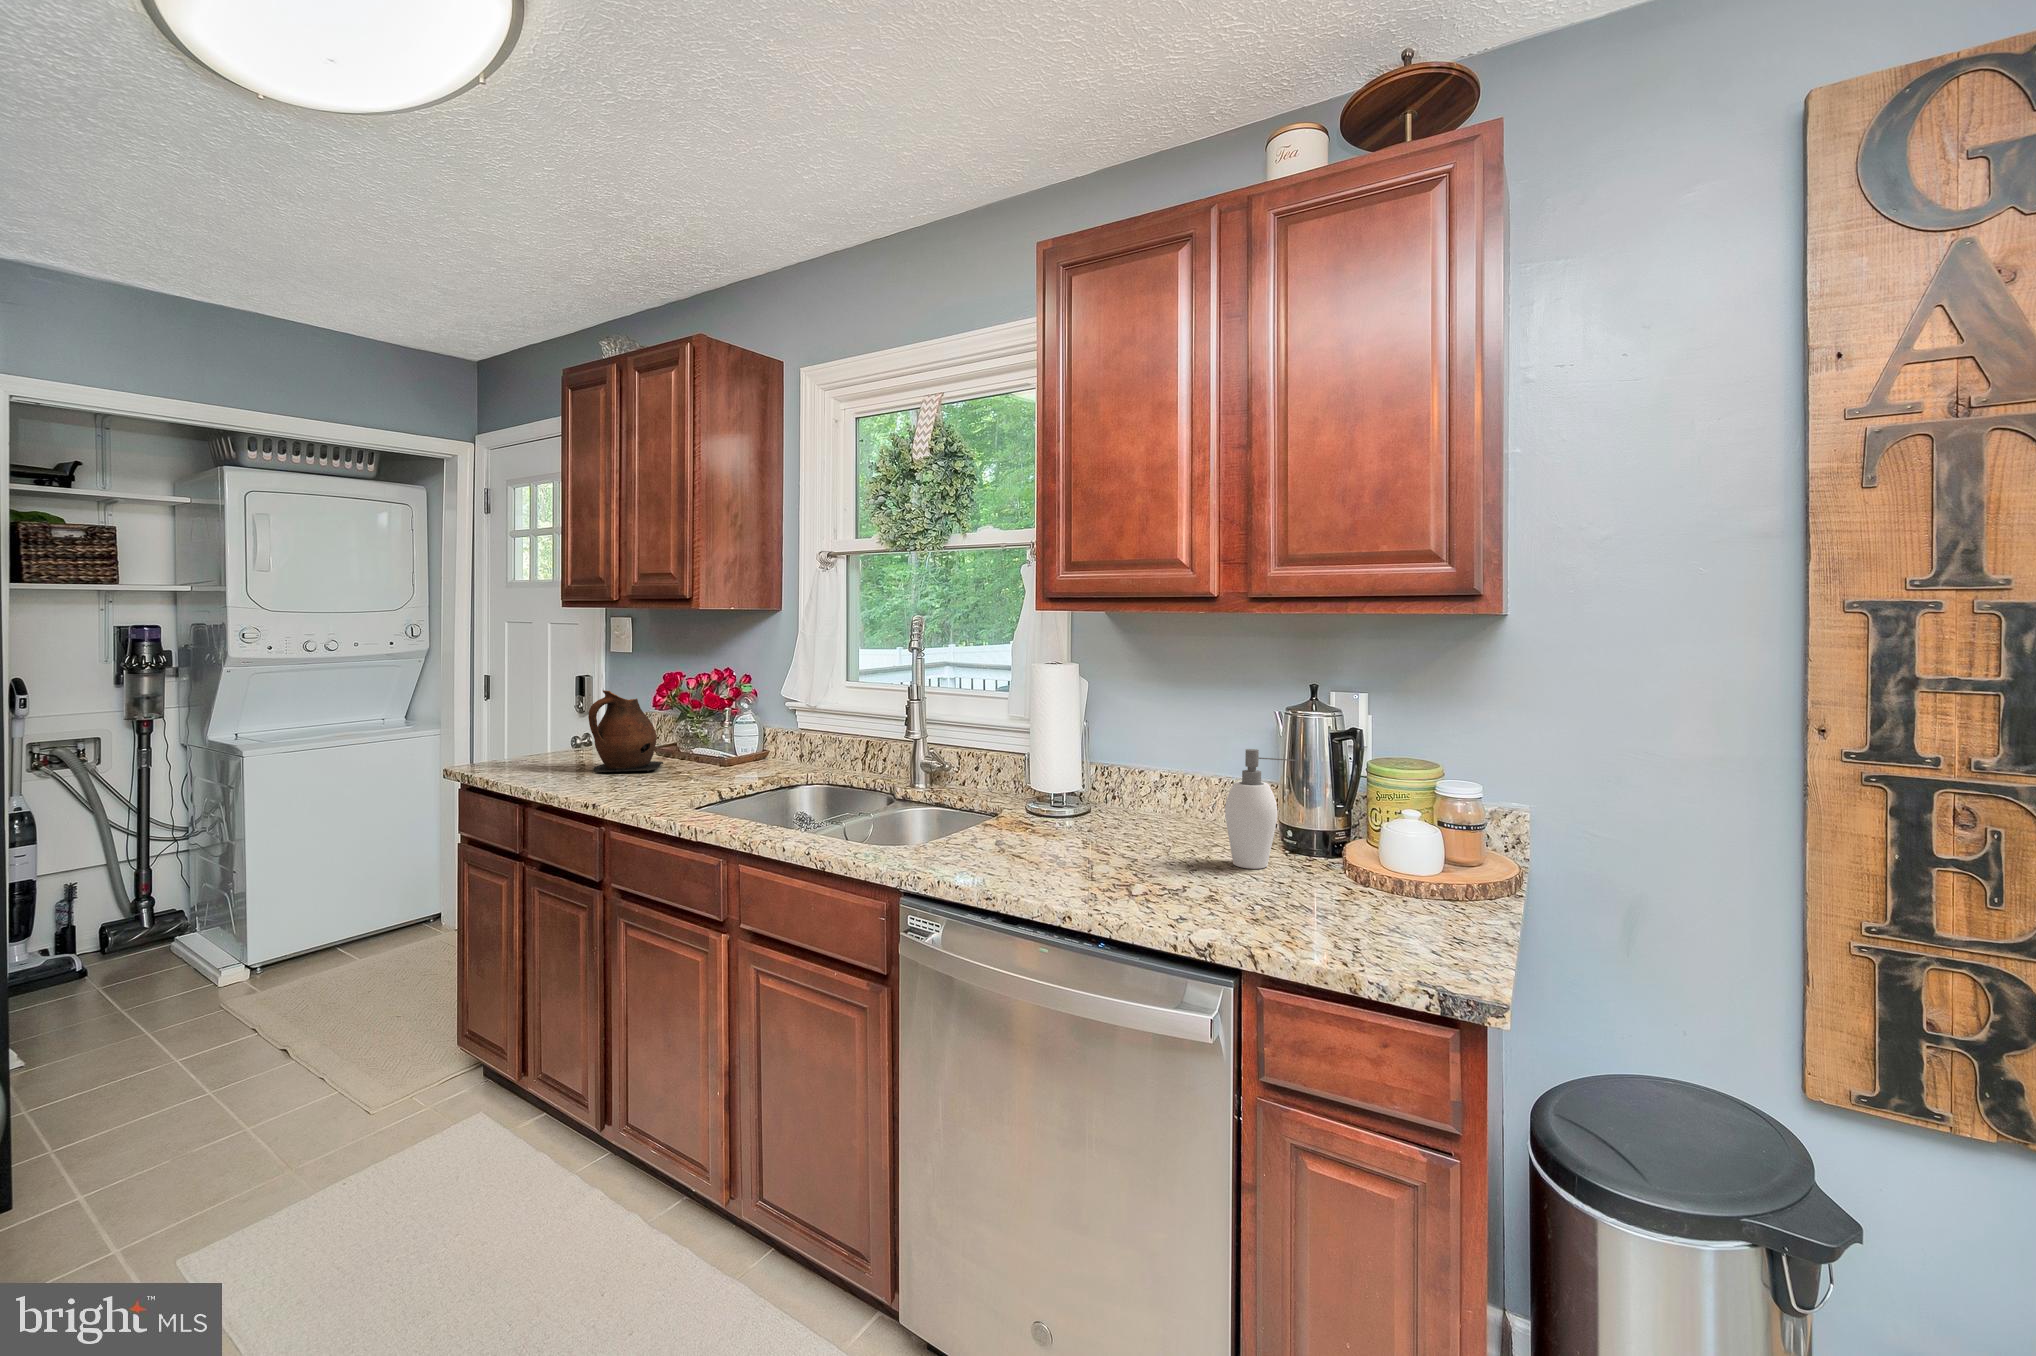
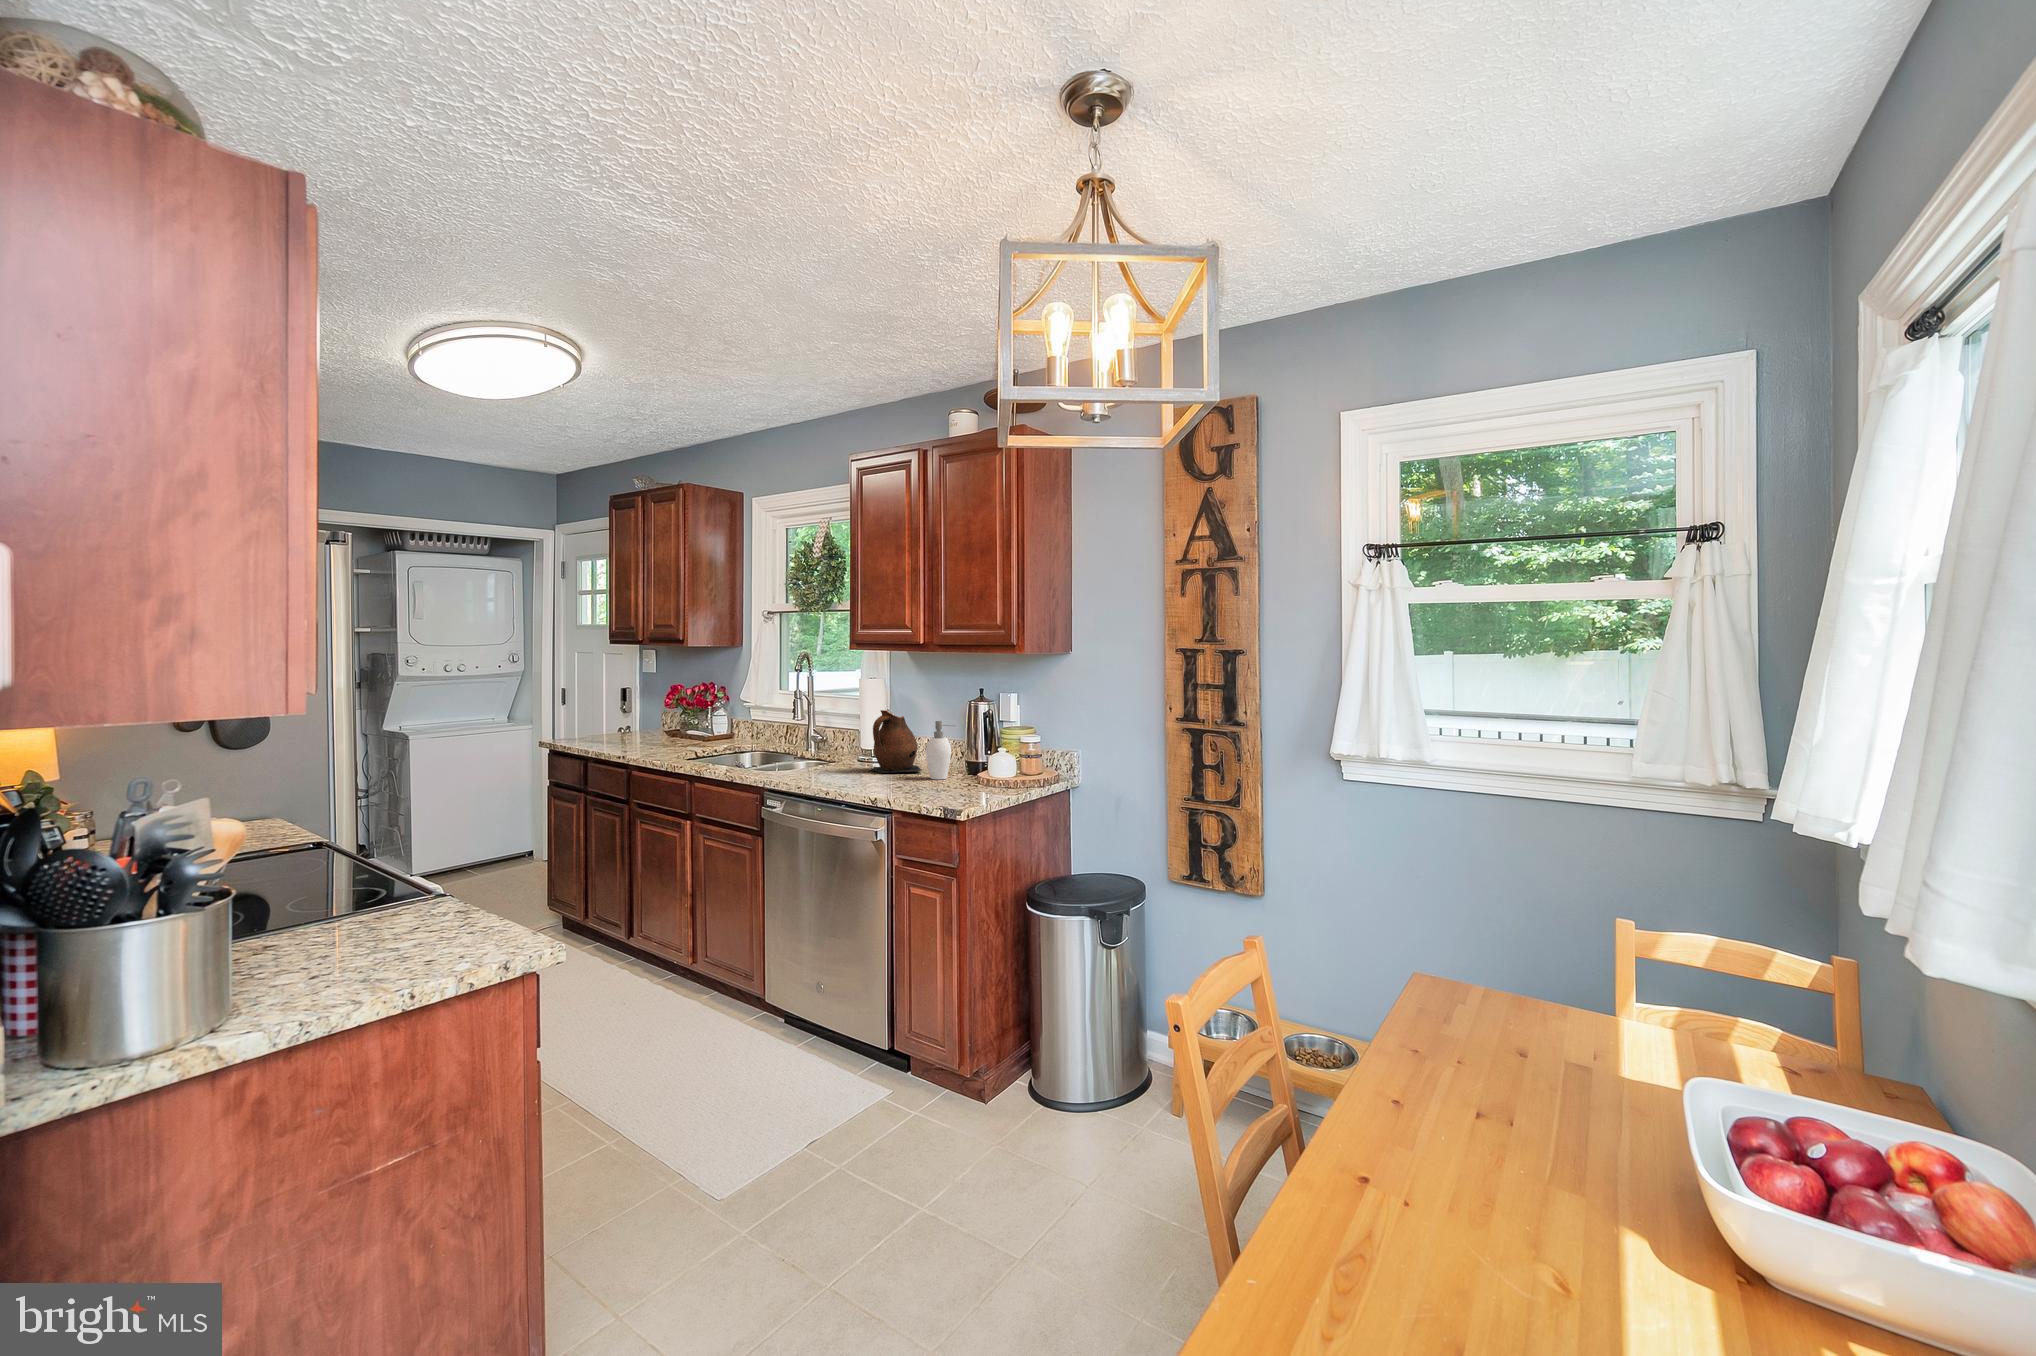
ceramic pitcher: present [588,690,663,772] -> present [872,710,921,773]

